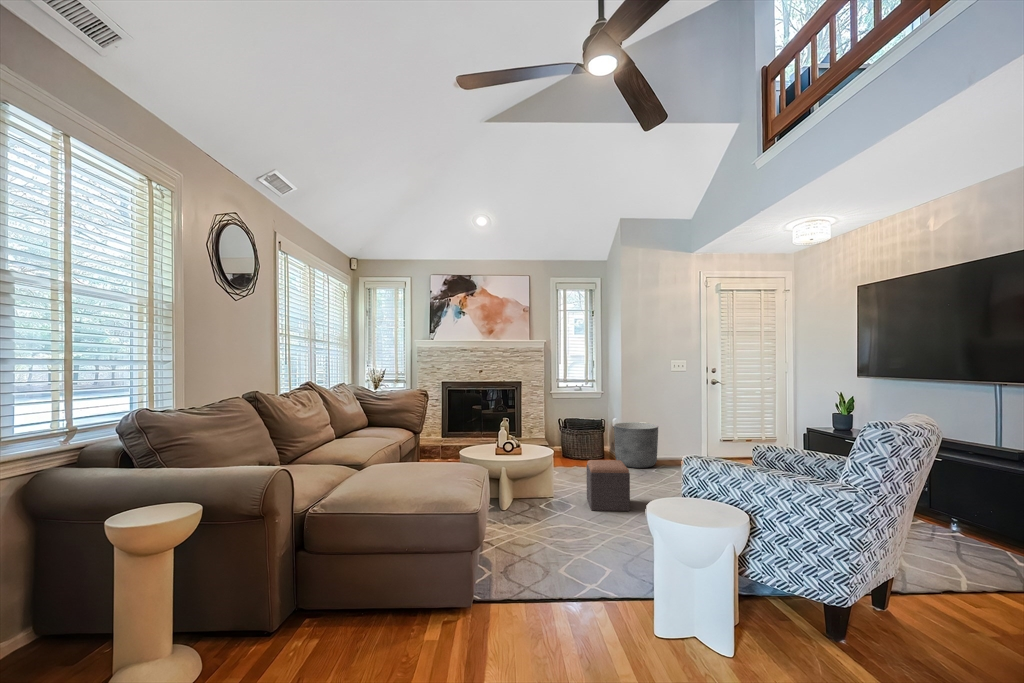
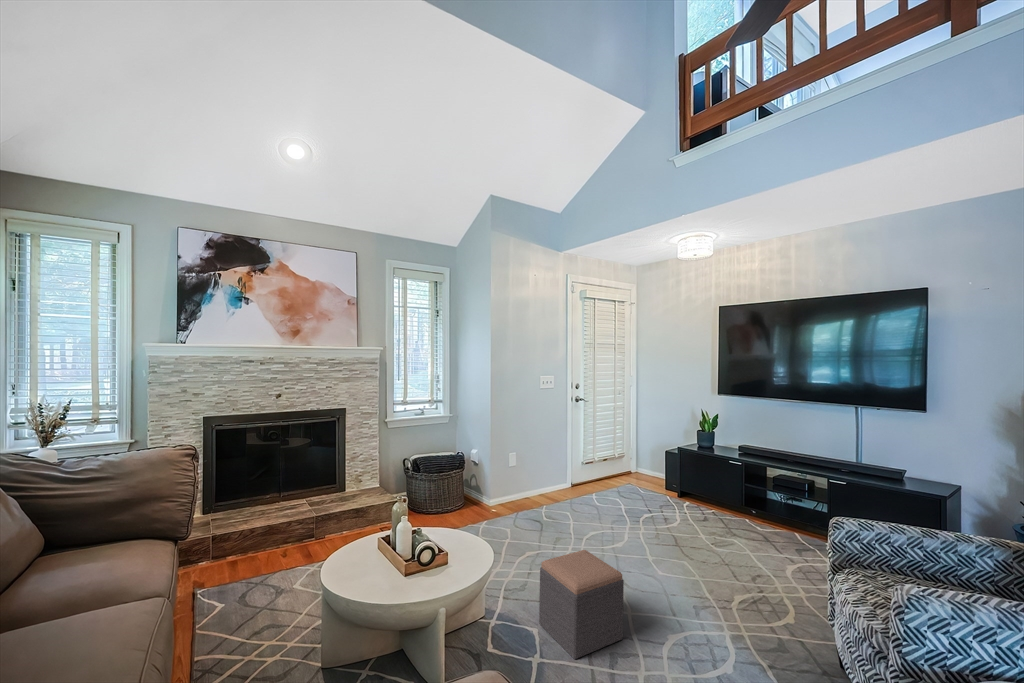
planter: present [614,422,658,468] -> none [493,457,548,522]

